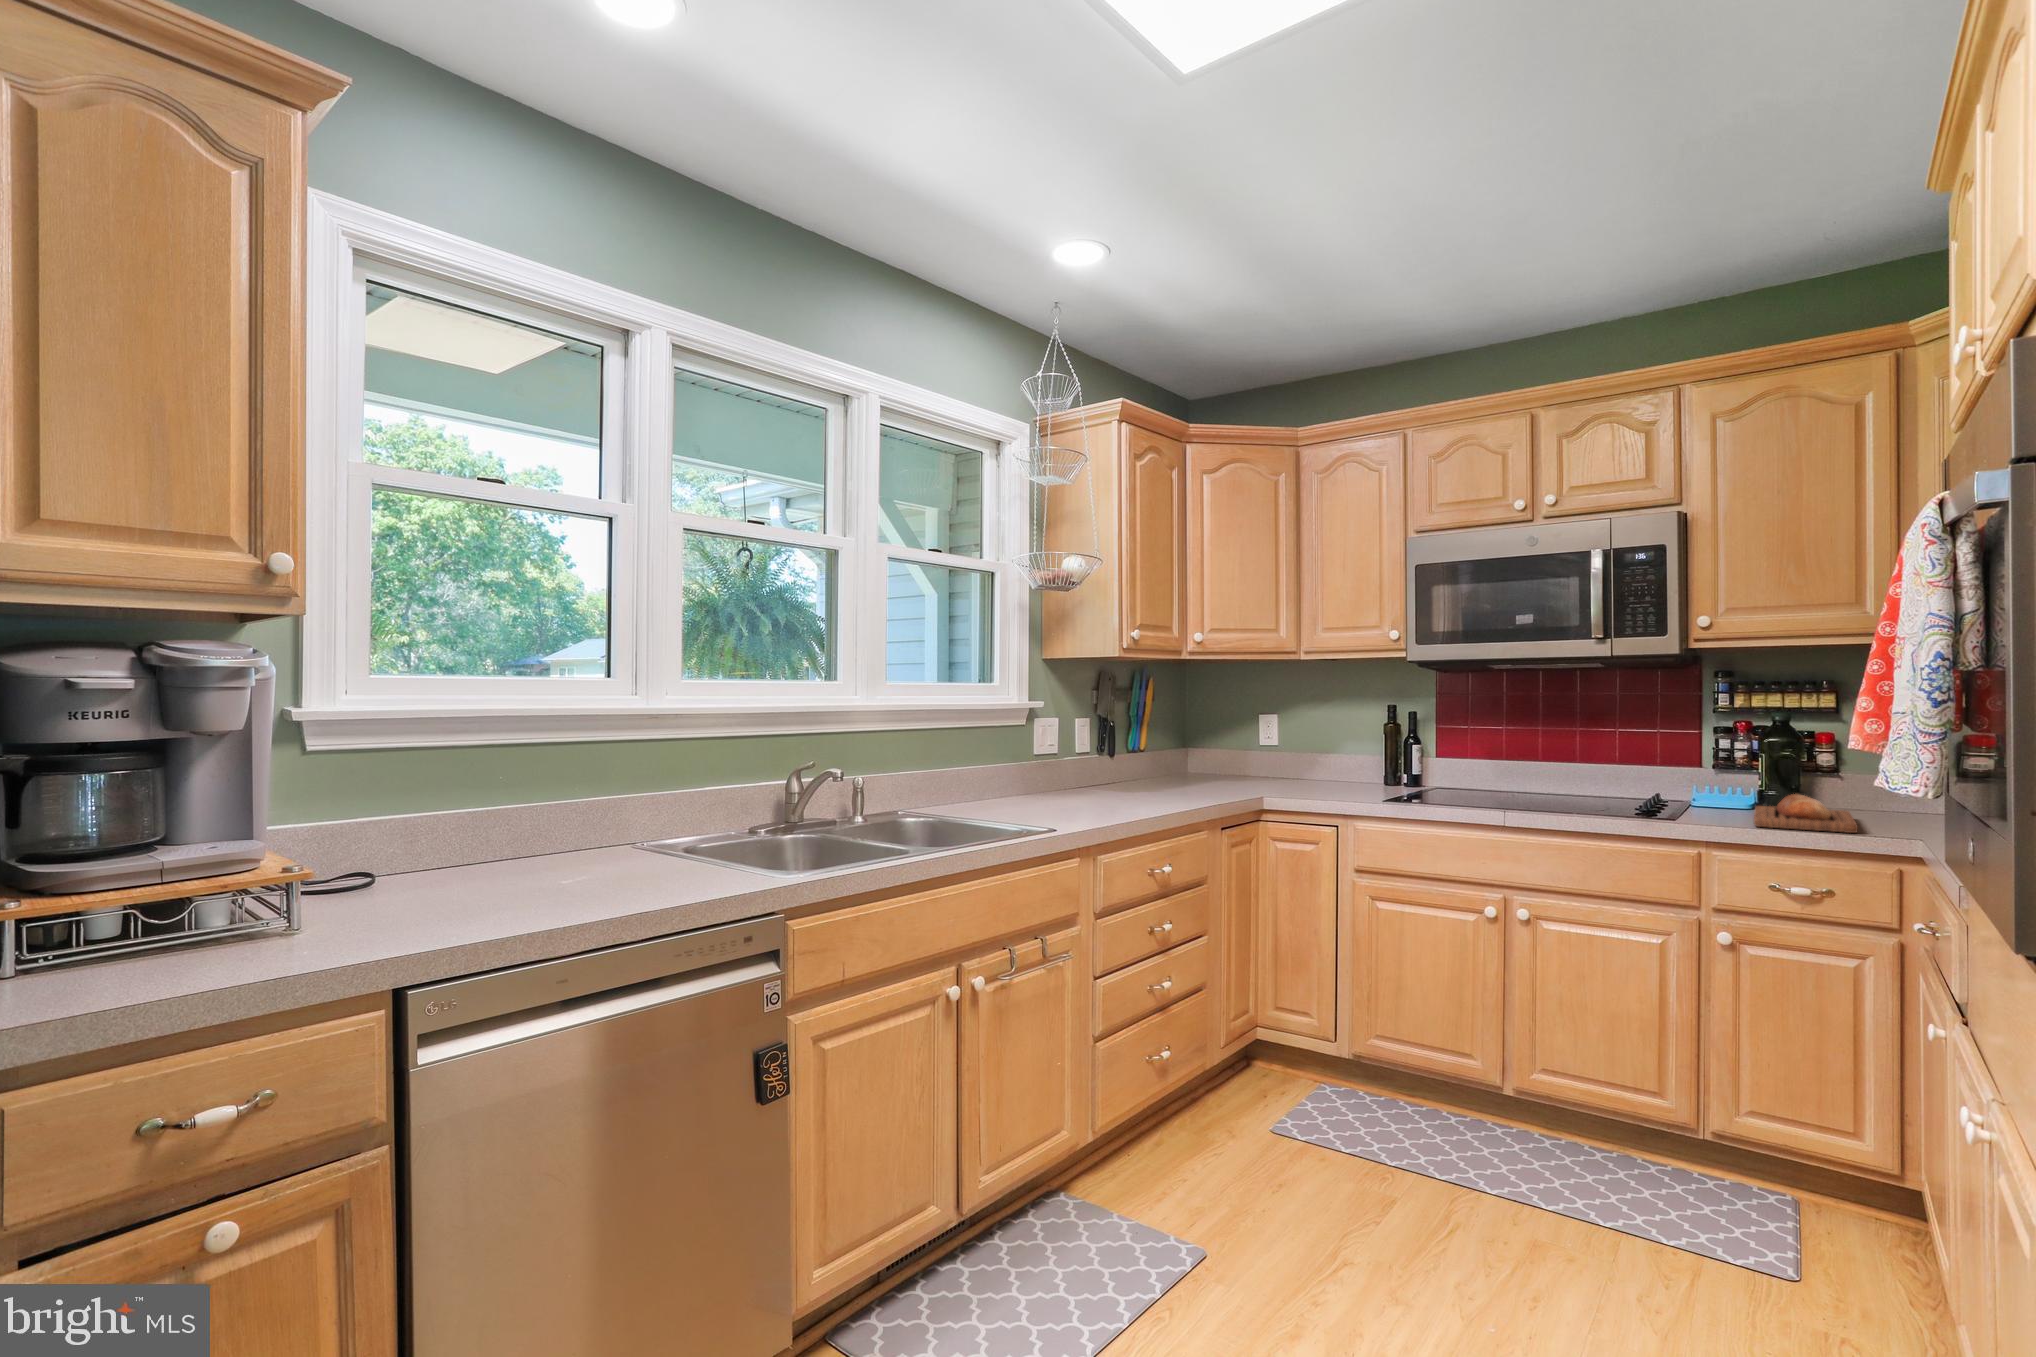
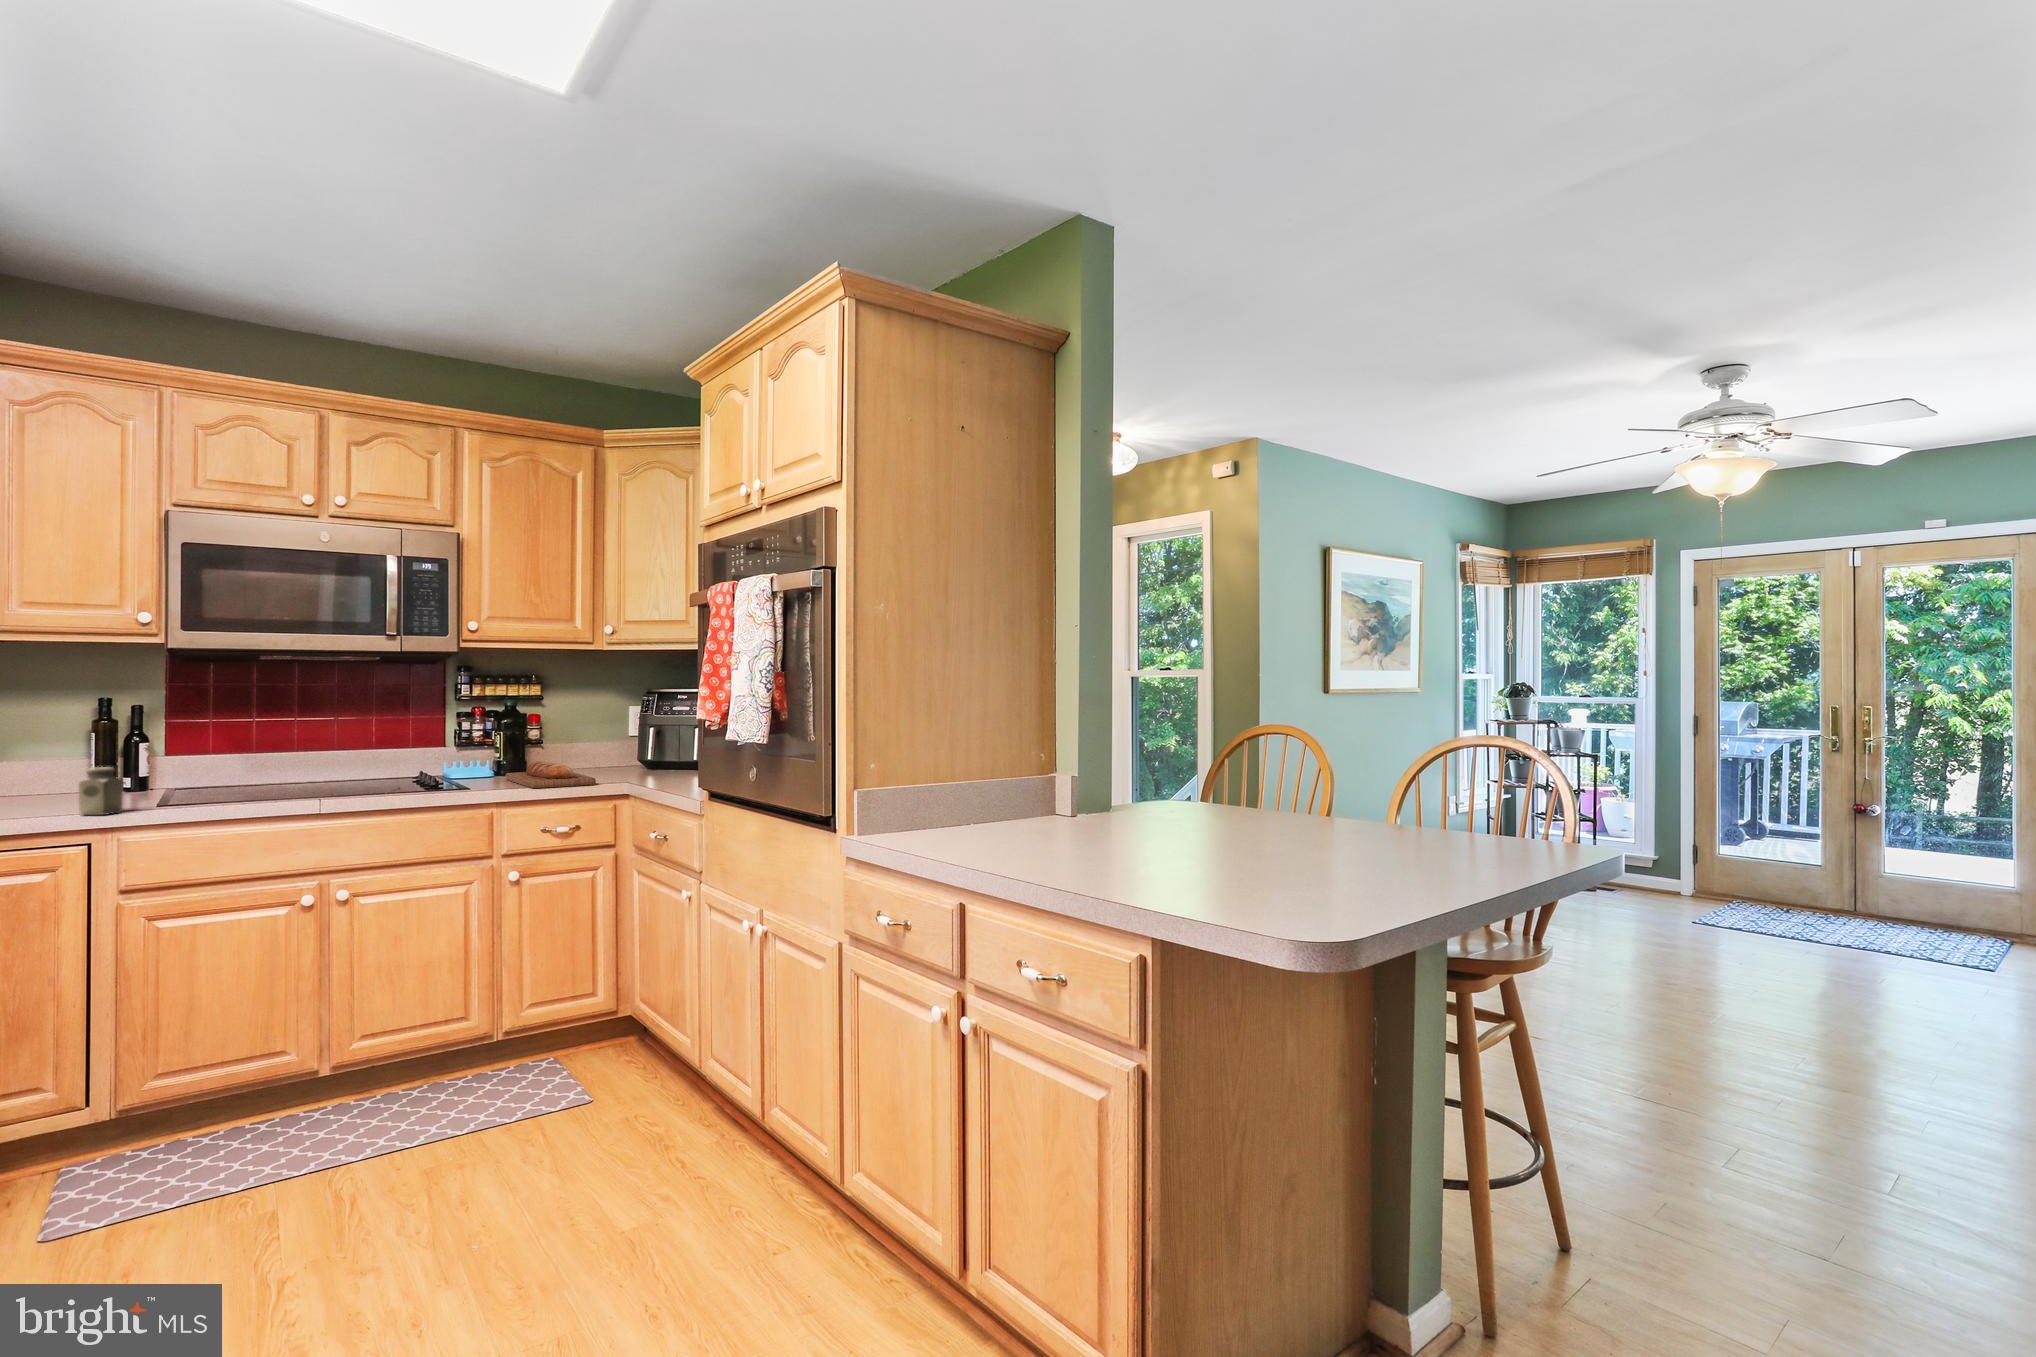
salt shaker: none [1325,760,1353,801] -> present [79,767,123,815]

